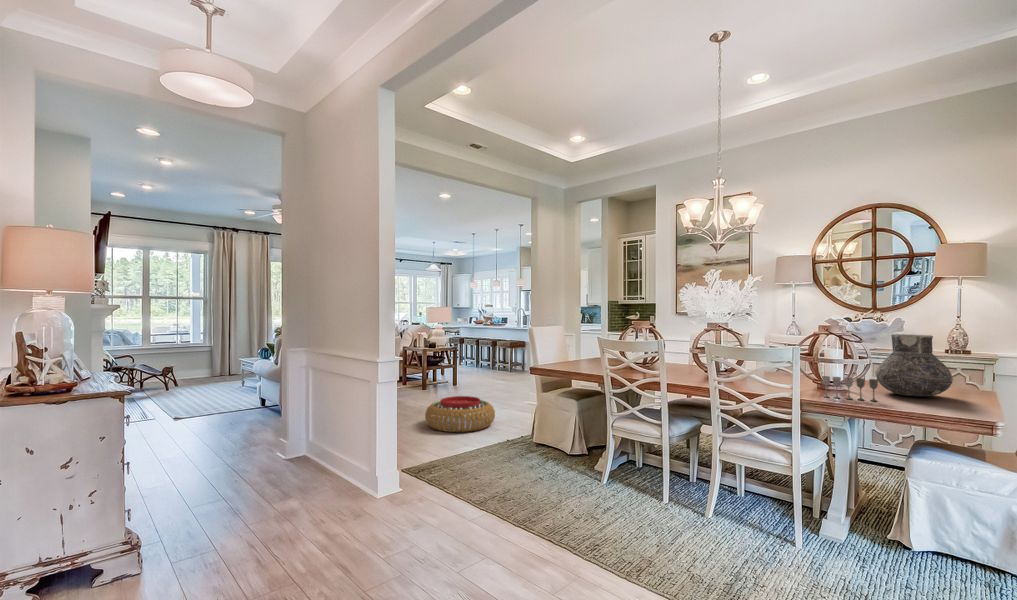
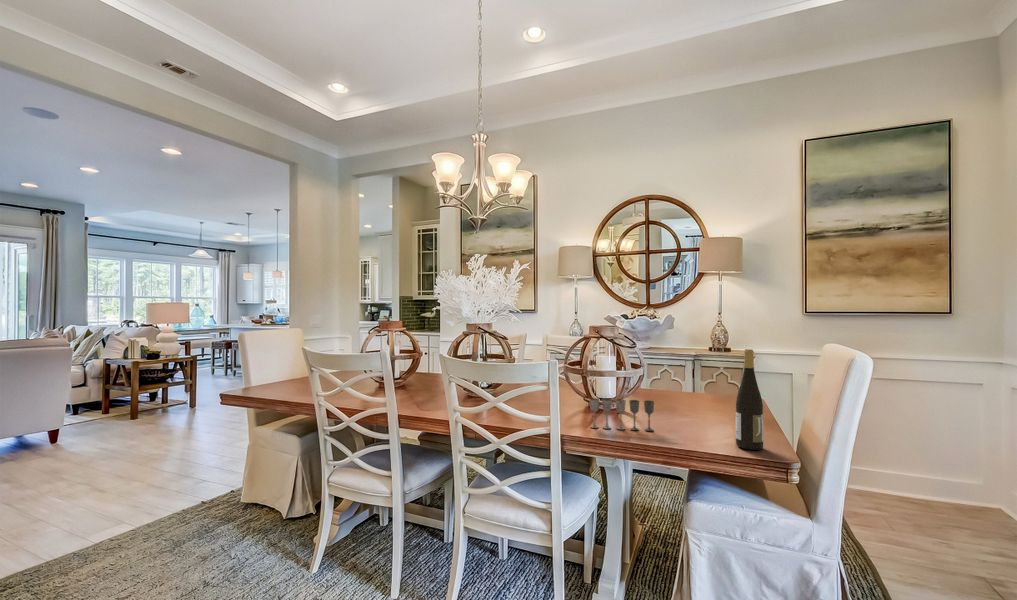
vase: present [875,334,952,396] -> none [650,337,731,416]
wine bottle: none [950,341,975,415] -> present [736,349,764,450]
pouf: present [425,396,495,432] -> none [83,429,211,489]

